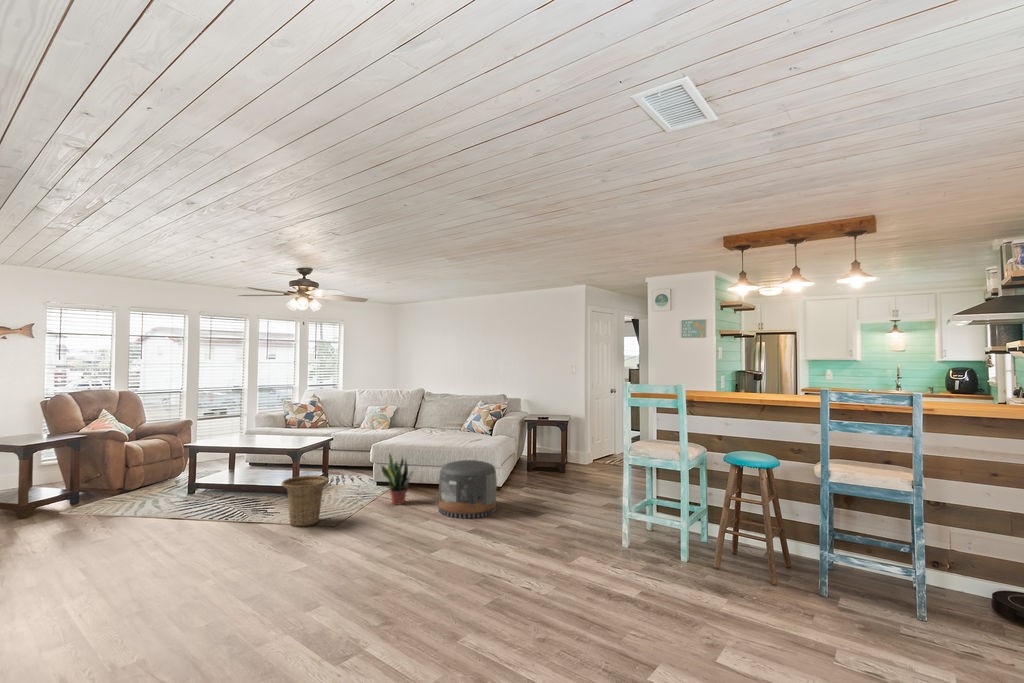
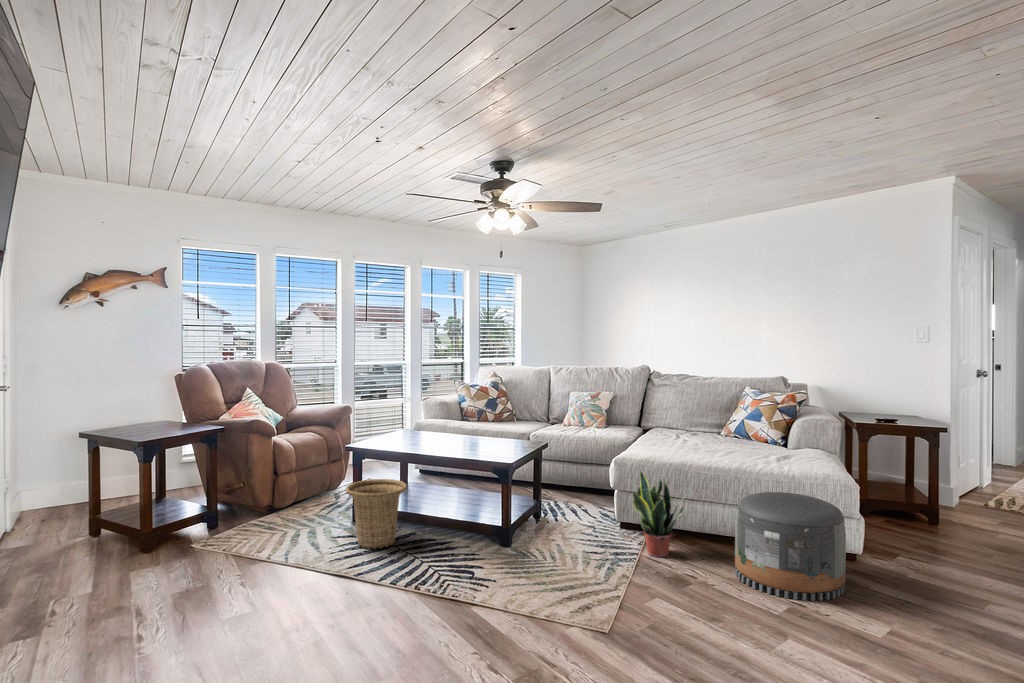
basket: present [282,475,329,527] -> present [346,479,407,549]

